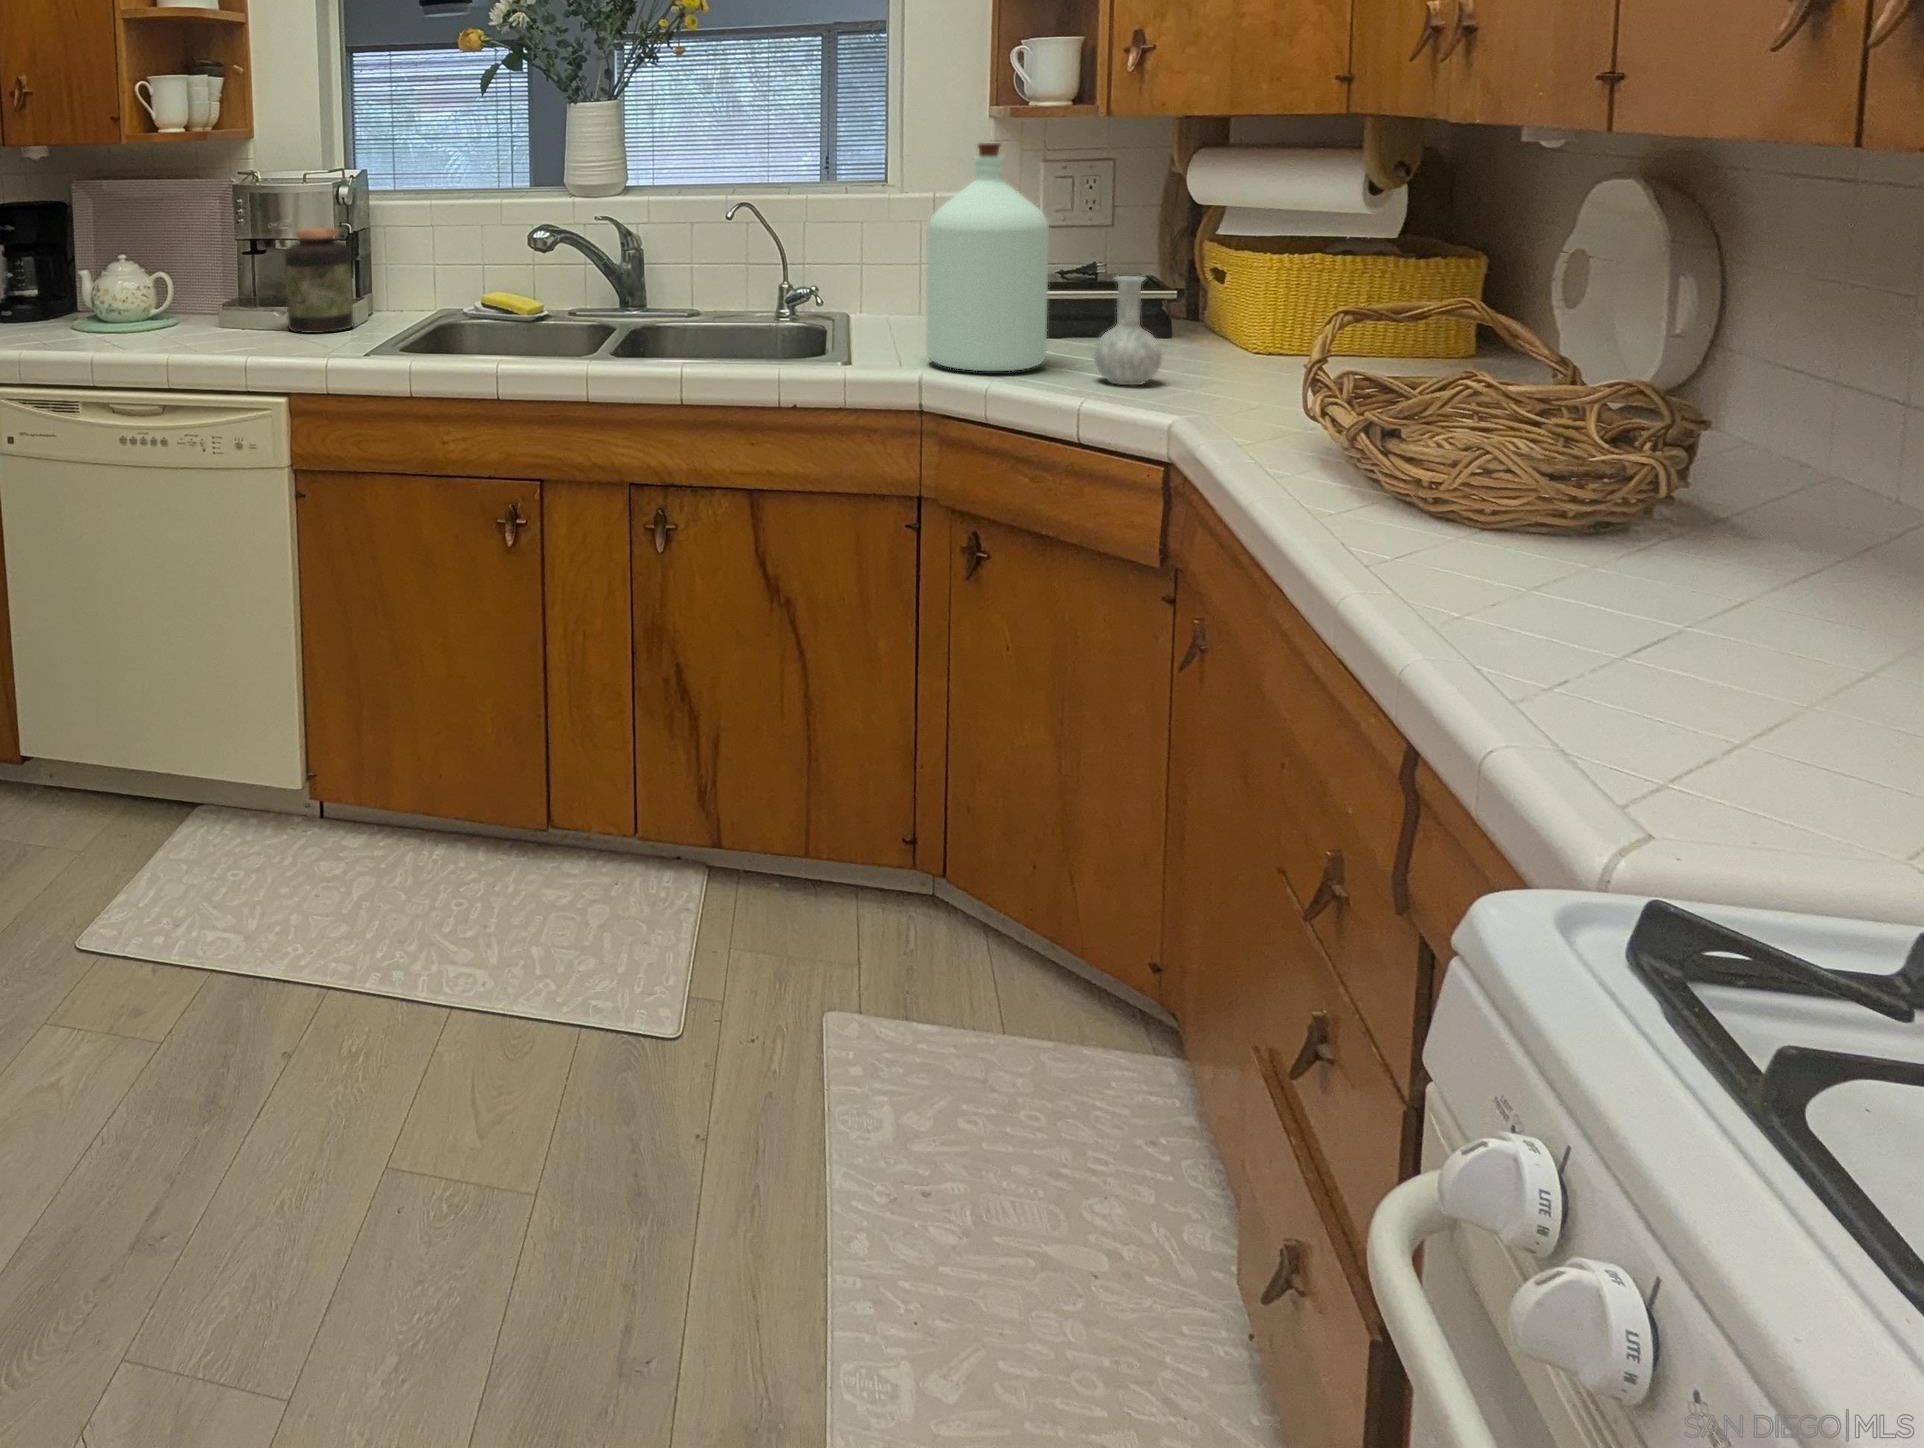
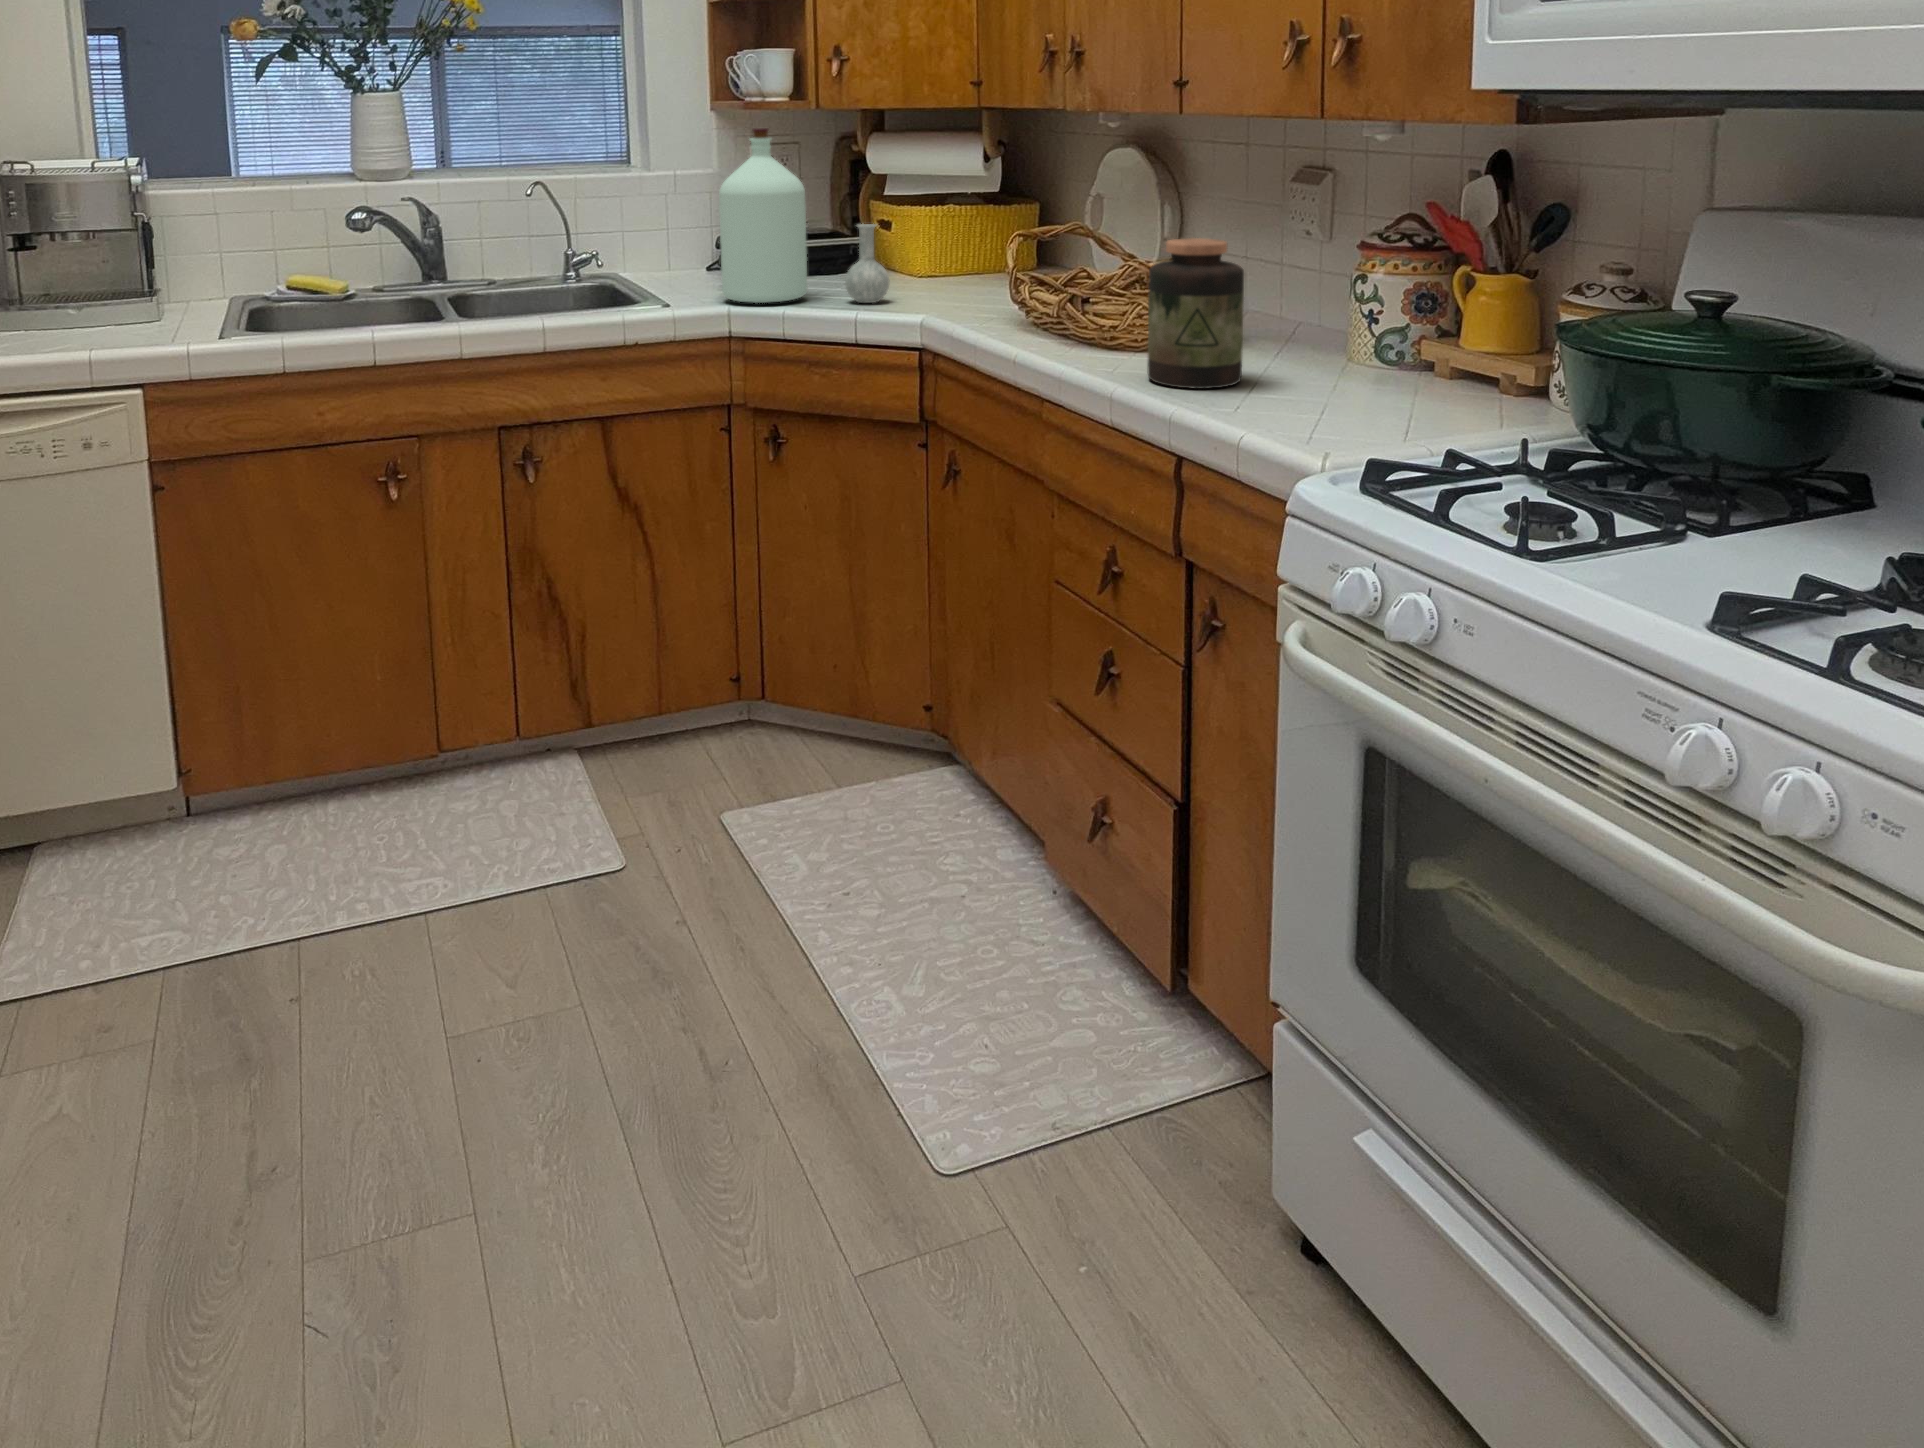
jar: present [285,227,353,333] -> present [1148,238,1244,389]

